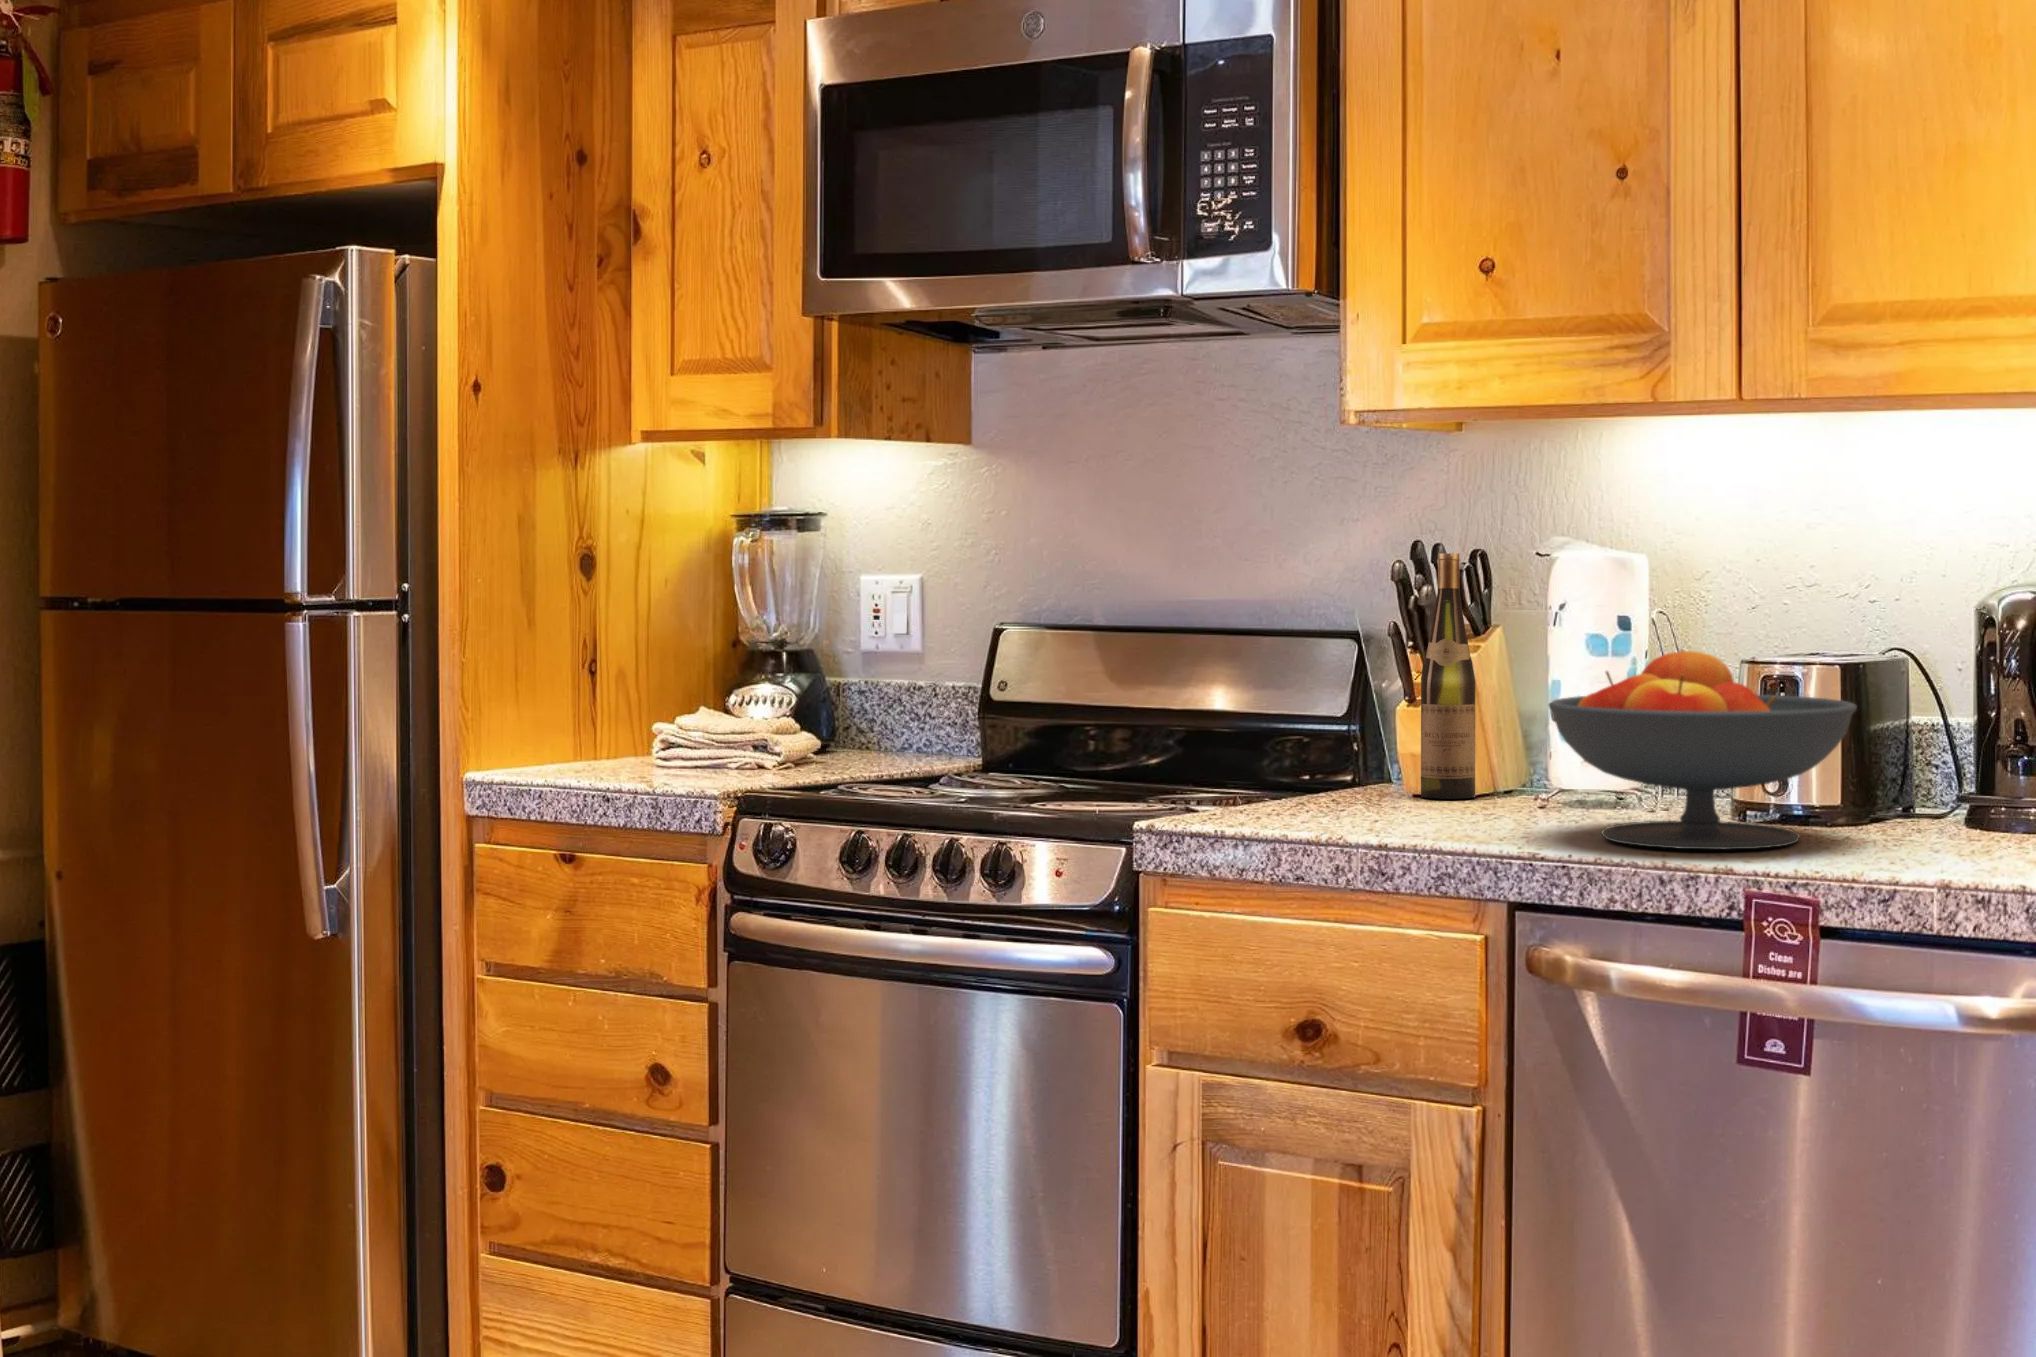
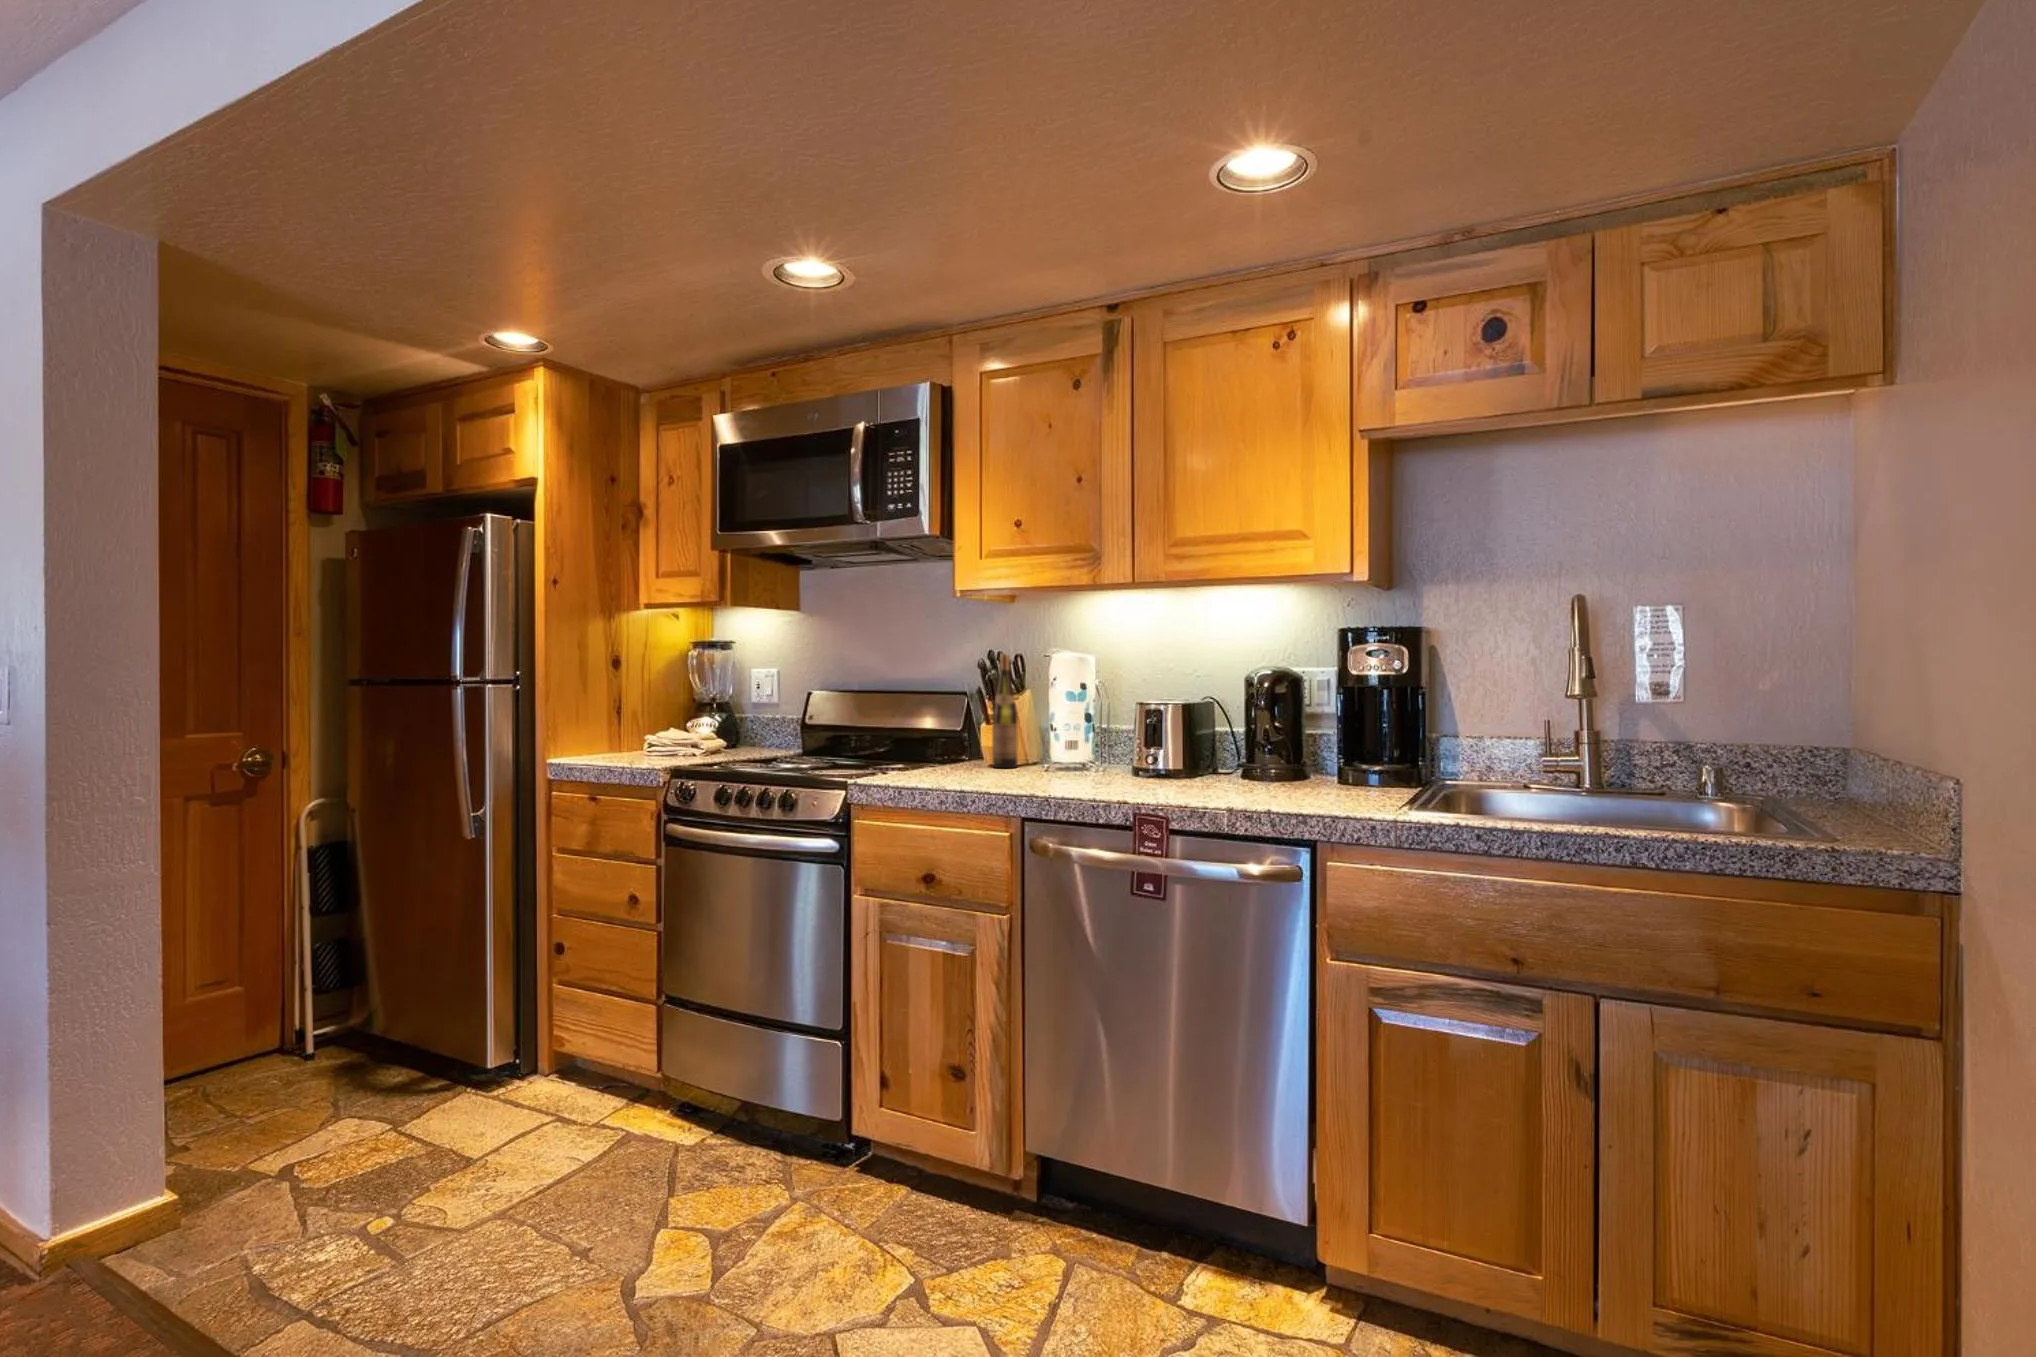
fruit bowl: present [1549,650,1857,849] -> none [1044,696,1187,791]

